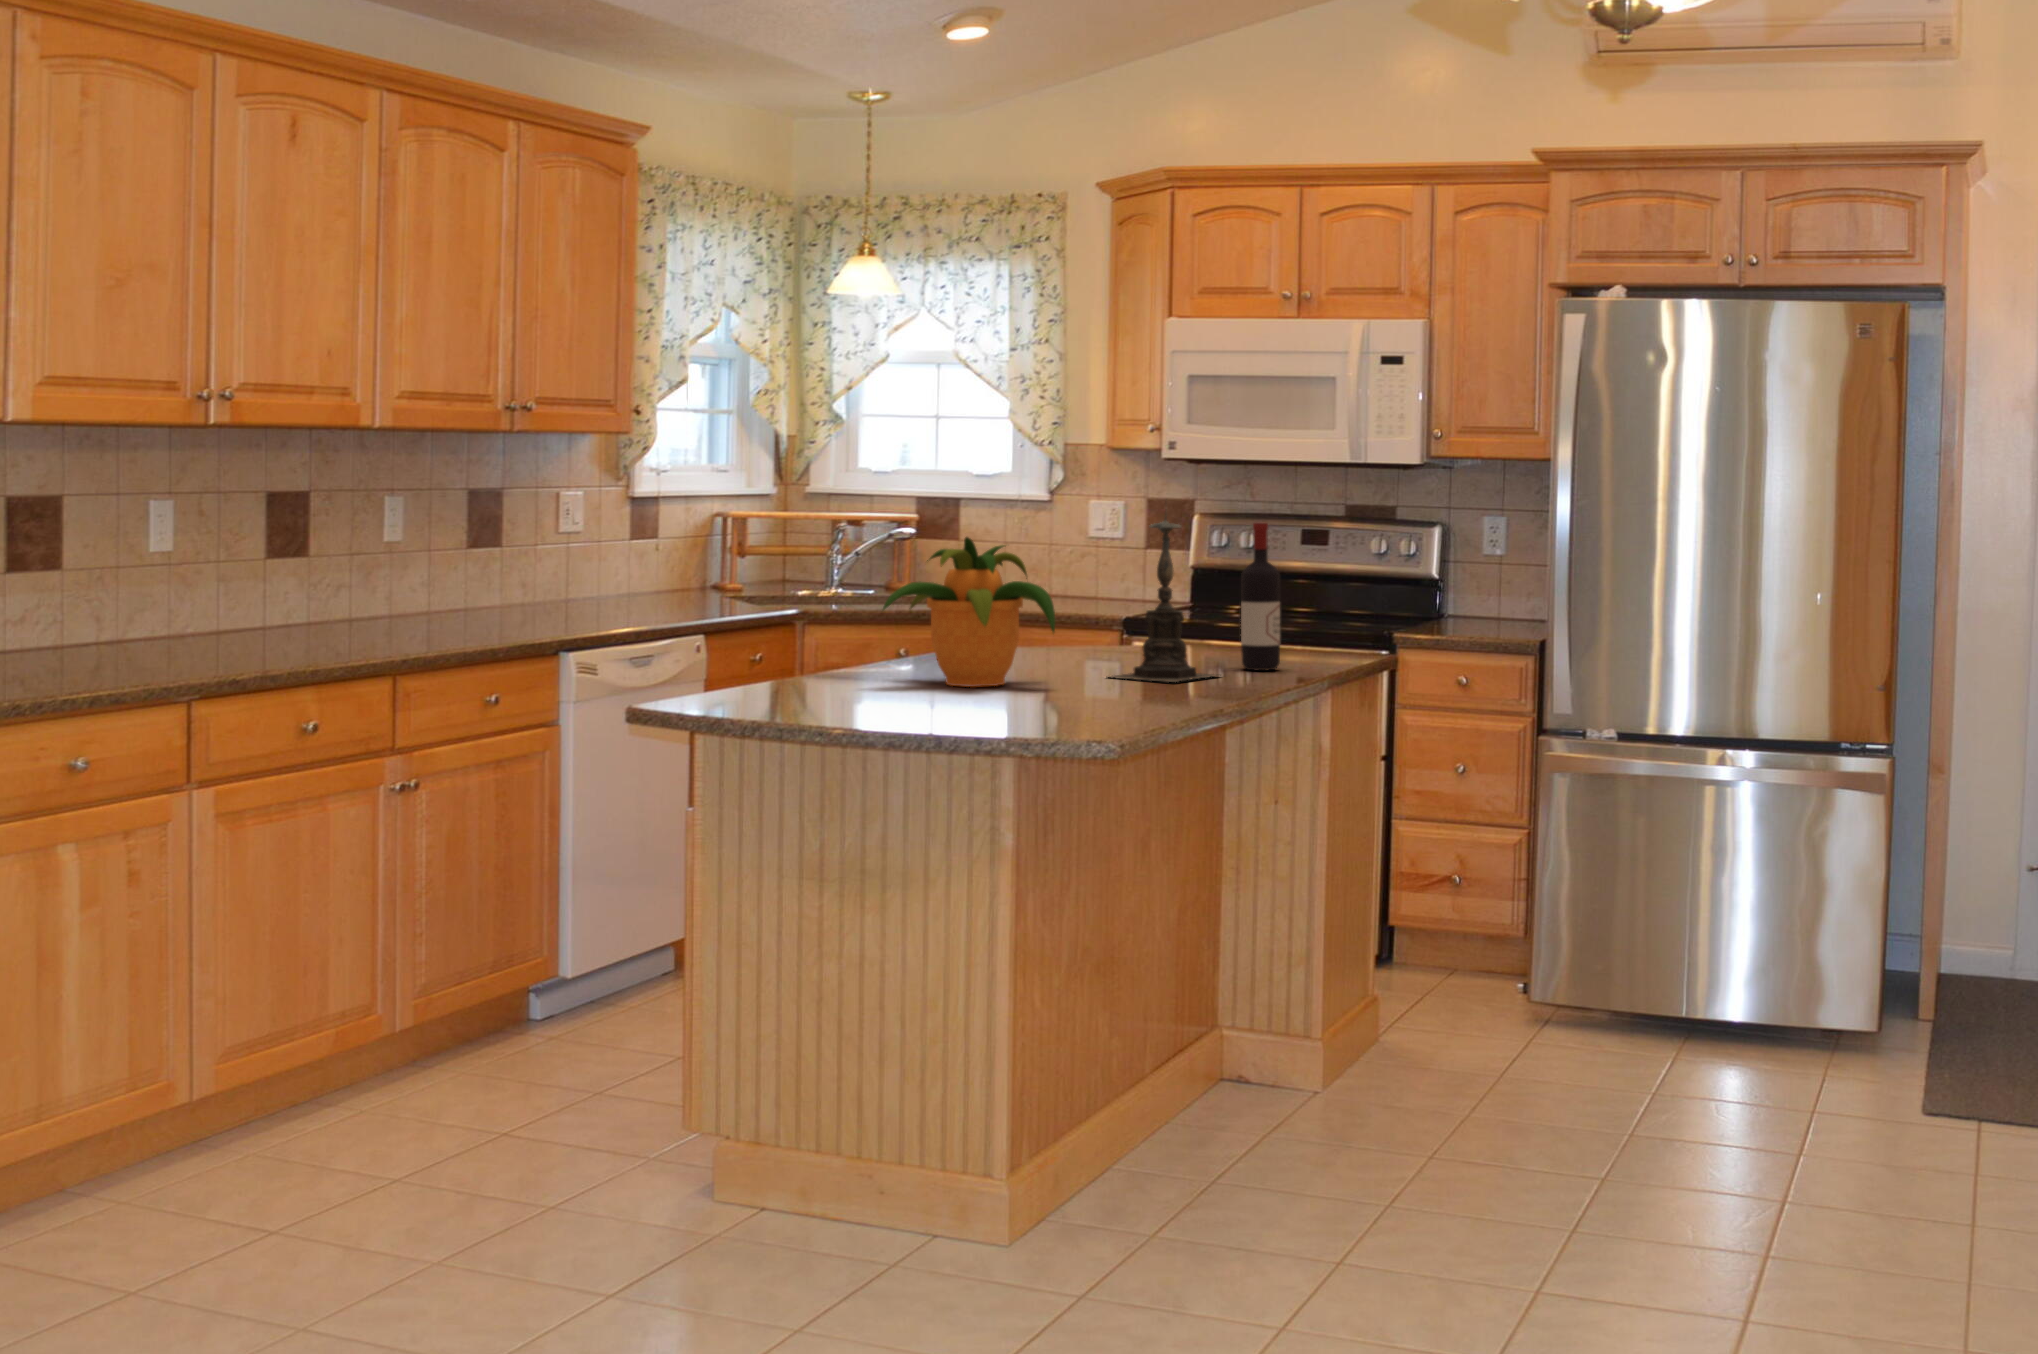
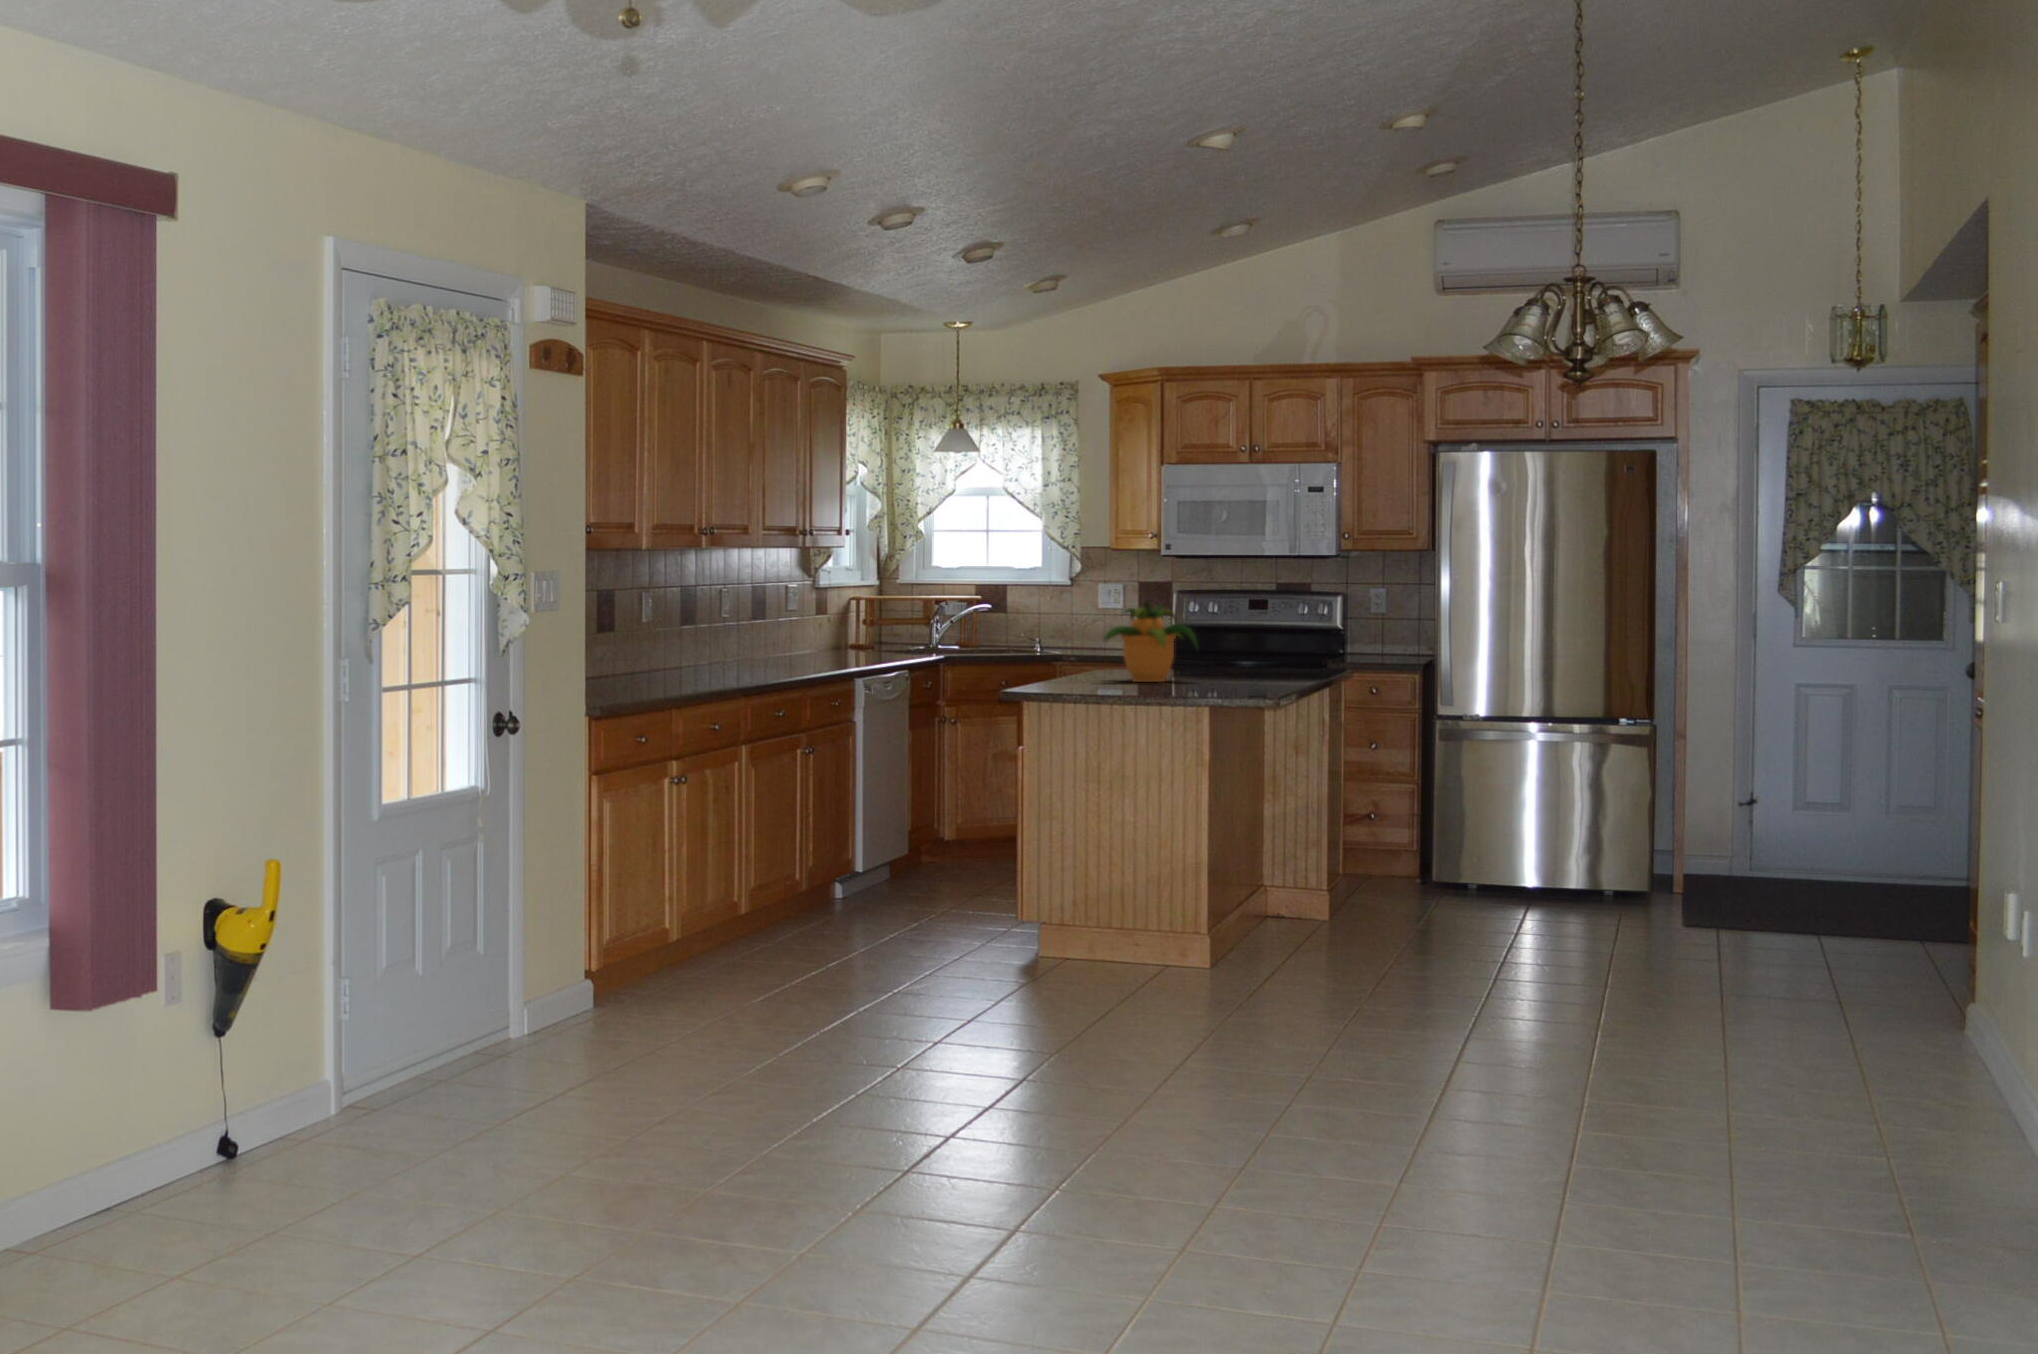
candle holder: present [1110,514,1221,682] -> none [1212,578,1278,679]
wine bottle: present [1241,523,1280,670] -> none [1280,591,1304,674]

